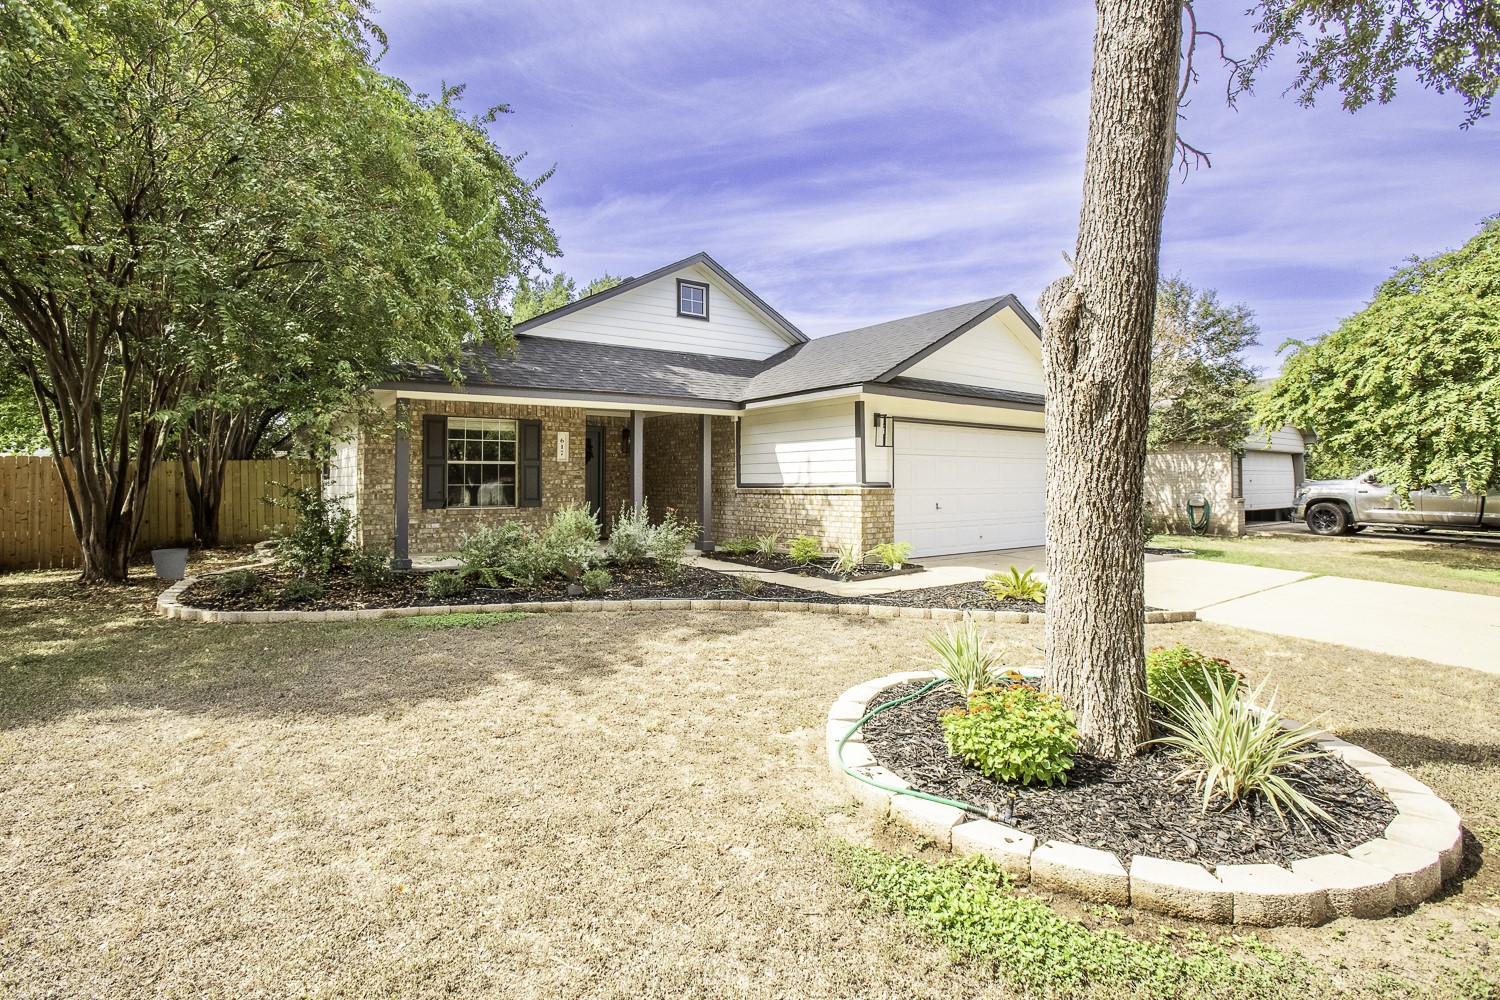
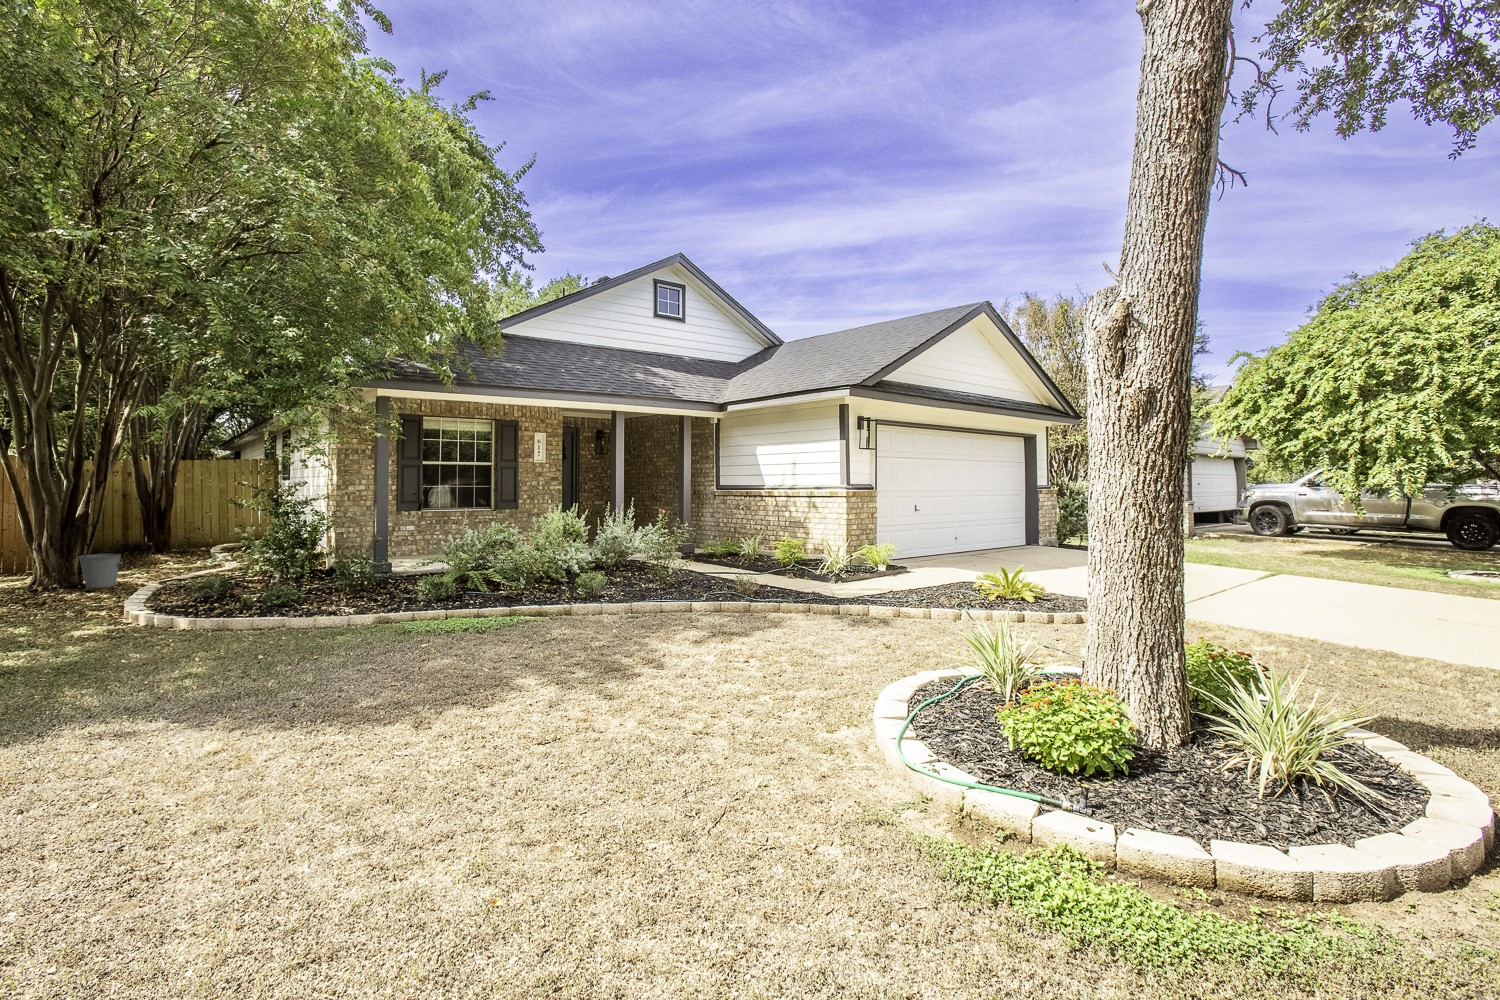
potted plant: present [559,555,585,595] -> none [540,558,573,600]

